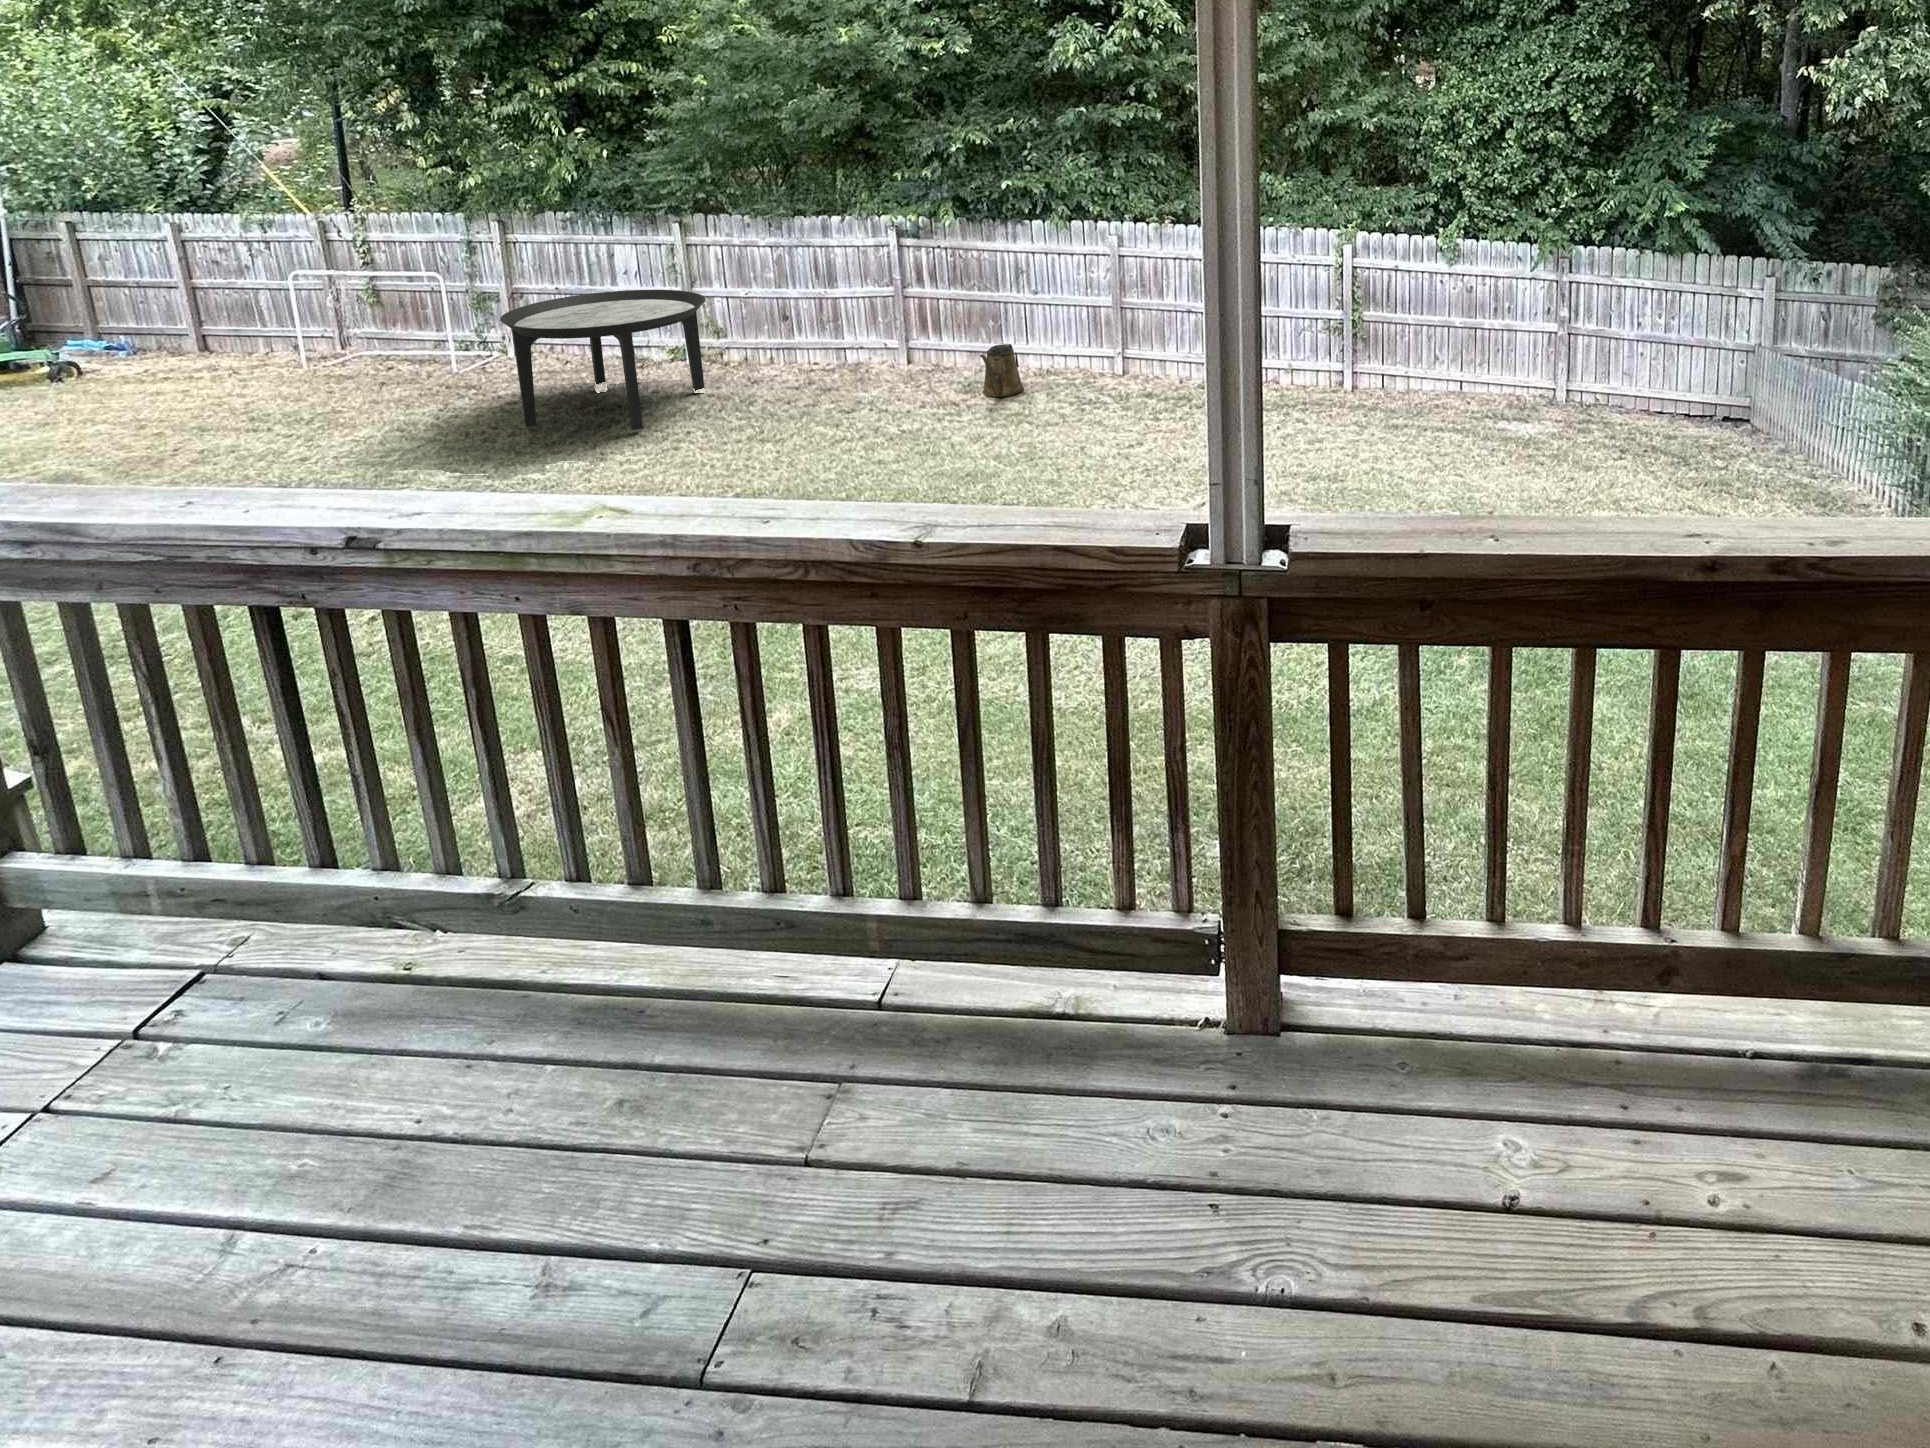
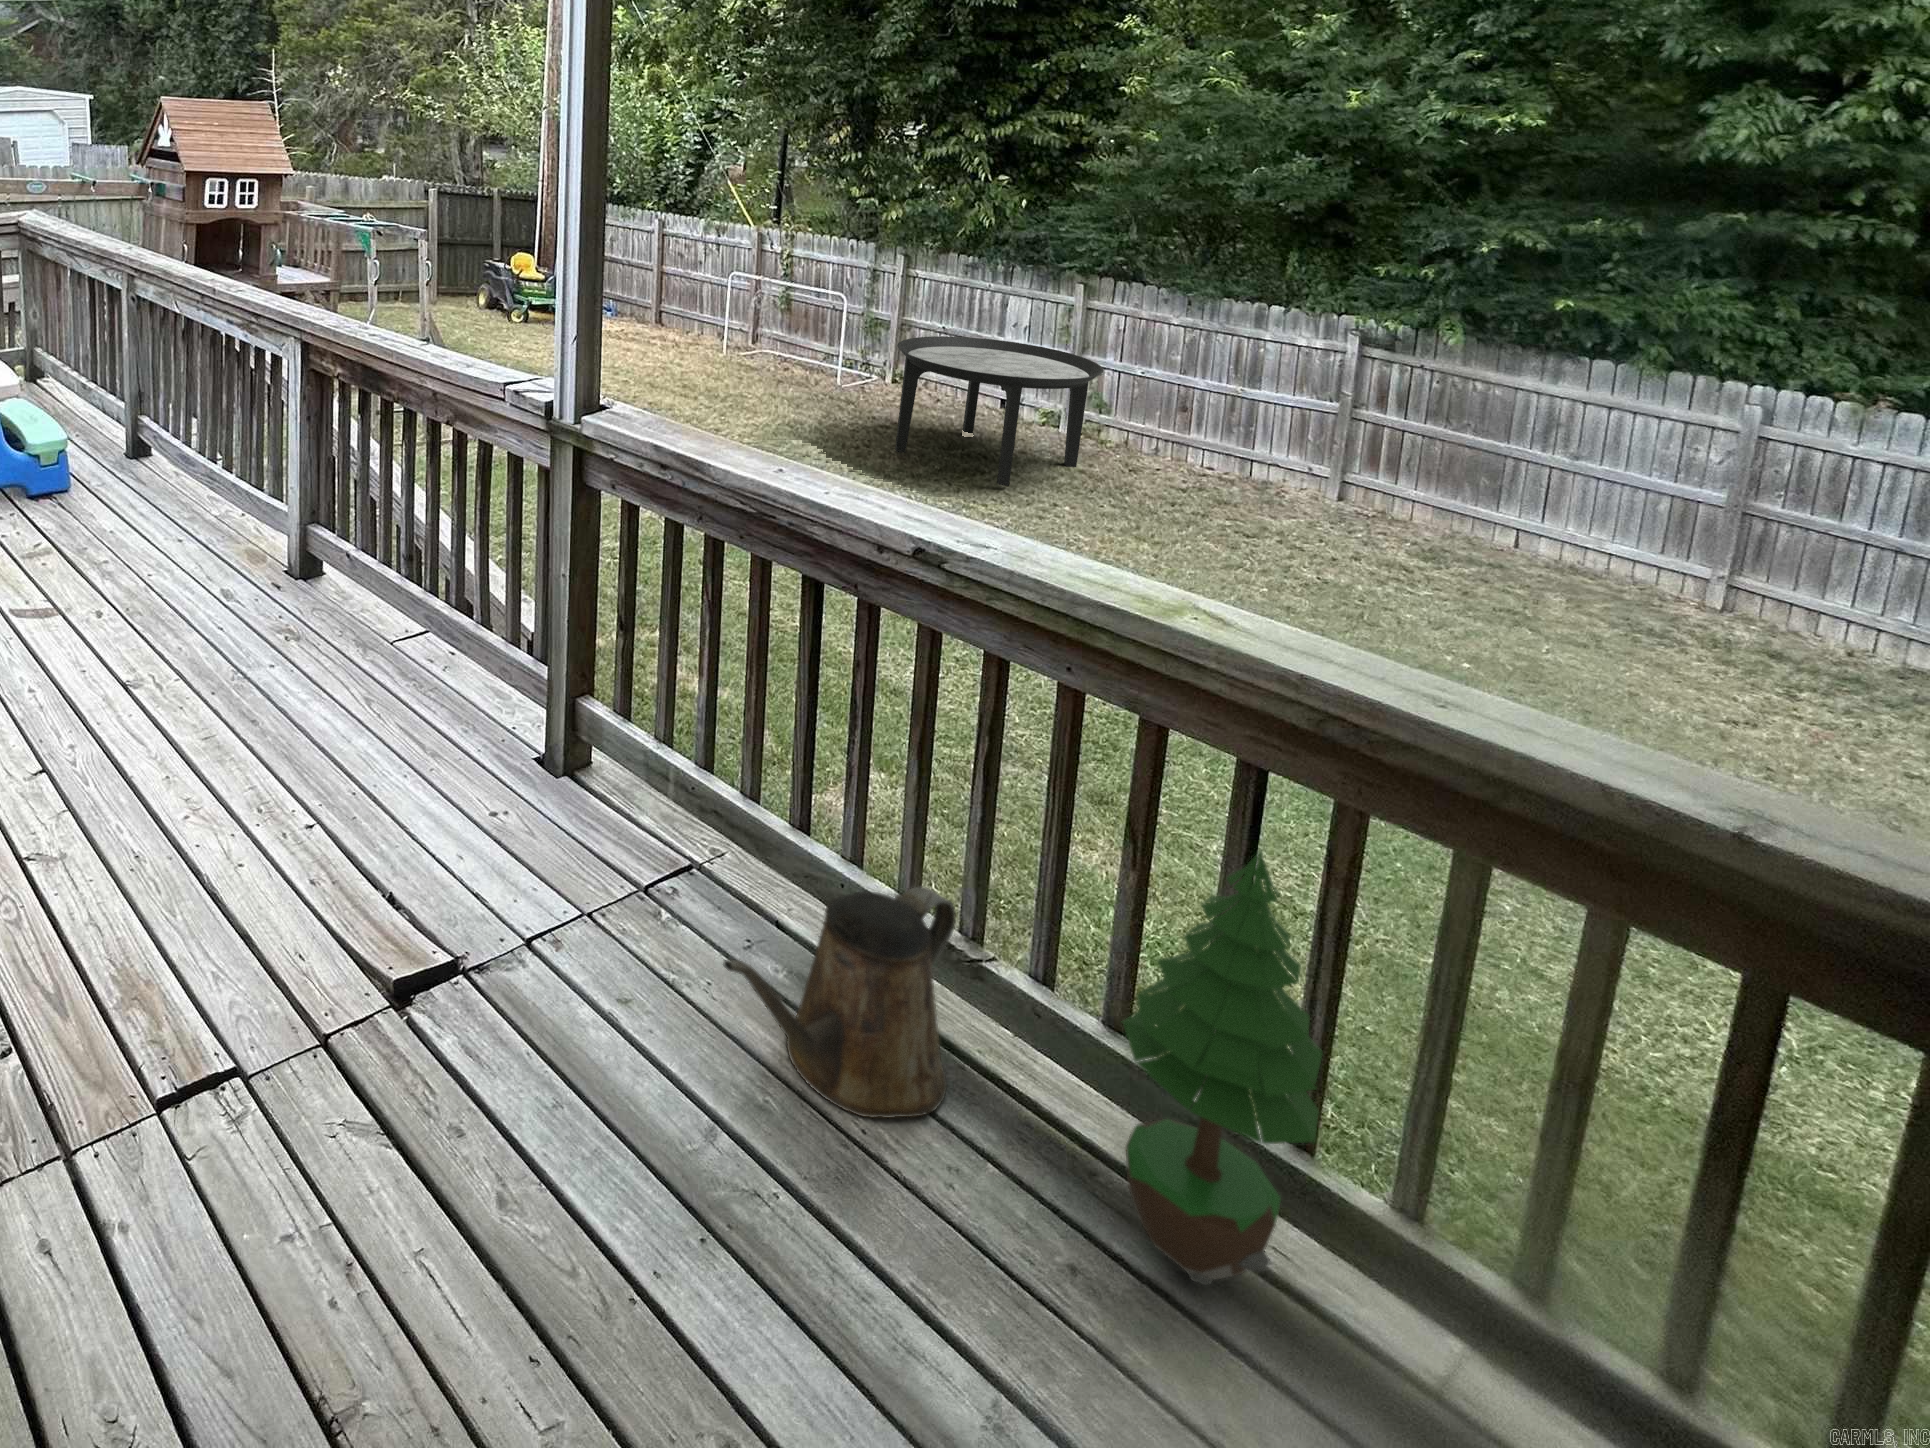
watering can: present [980,344,1024,397] -> present [724,886,956,1118]
potted tree: none [609,688,770,1062] -> present [1121,851,1323,1285]

